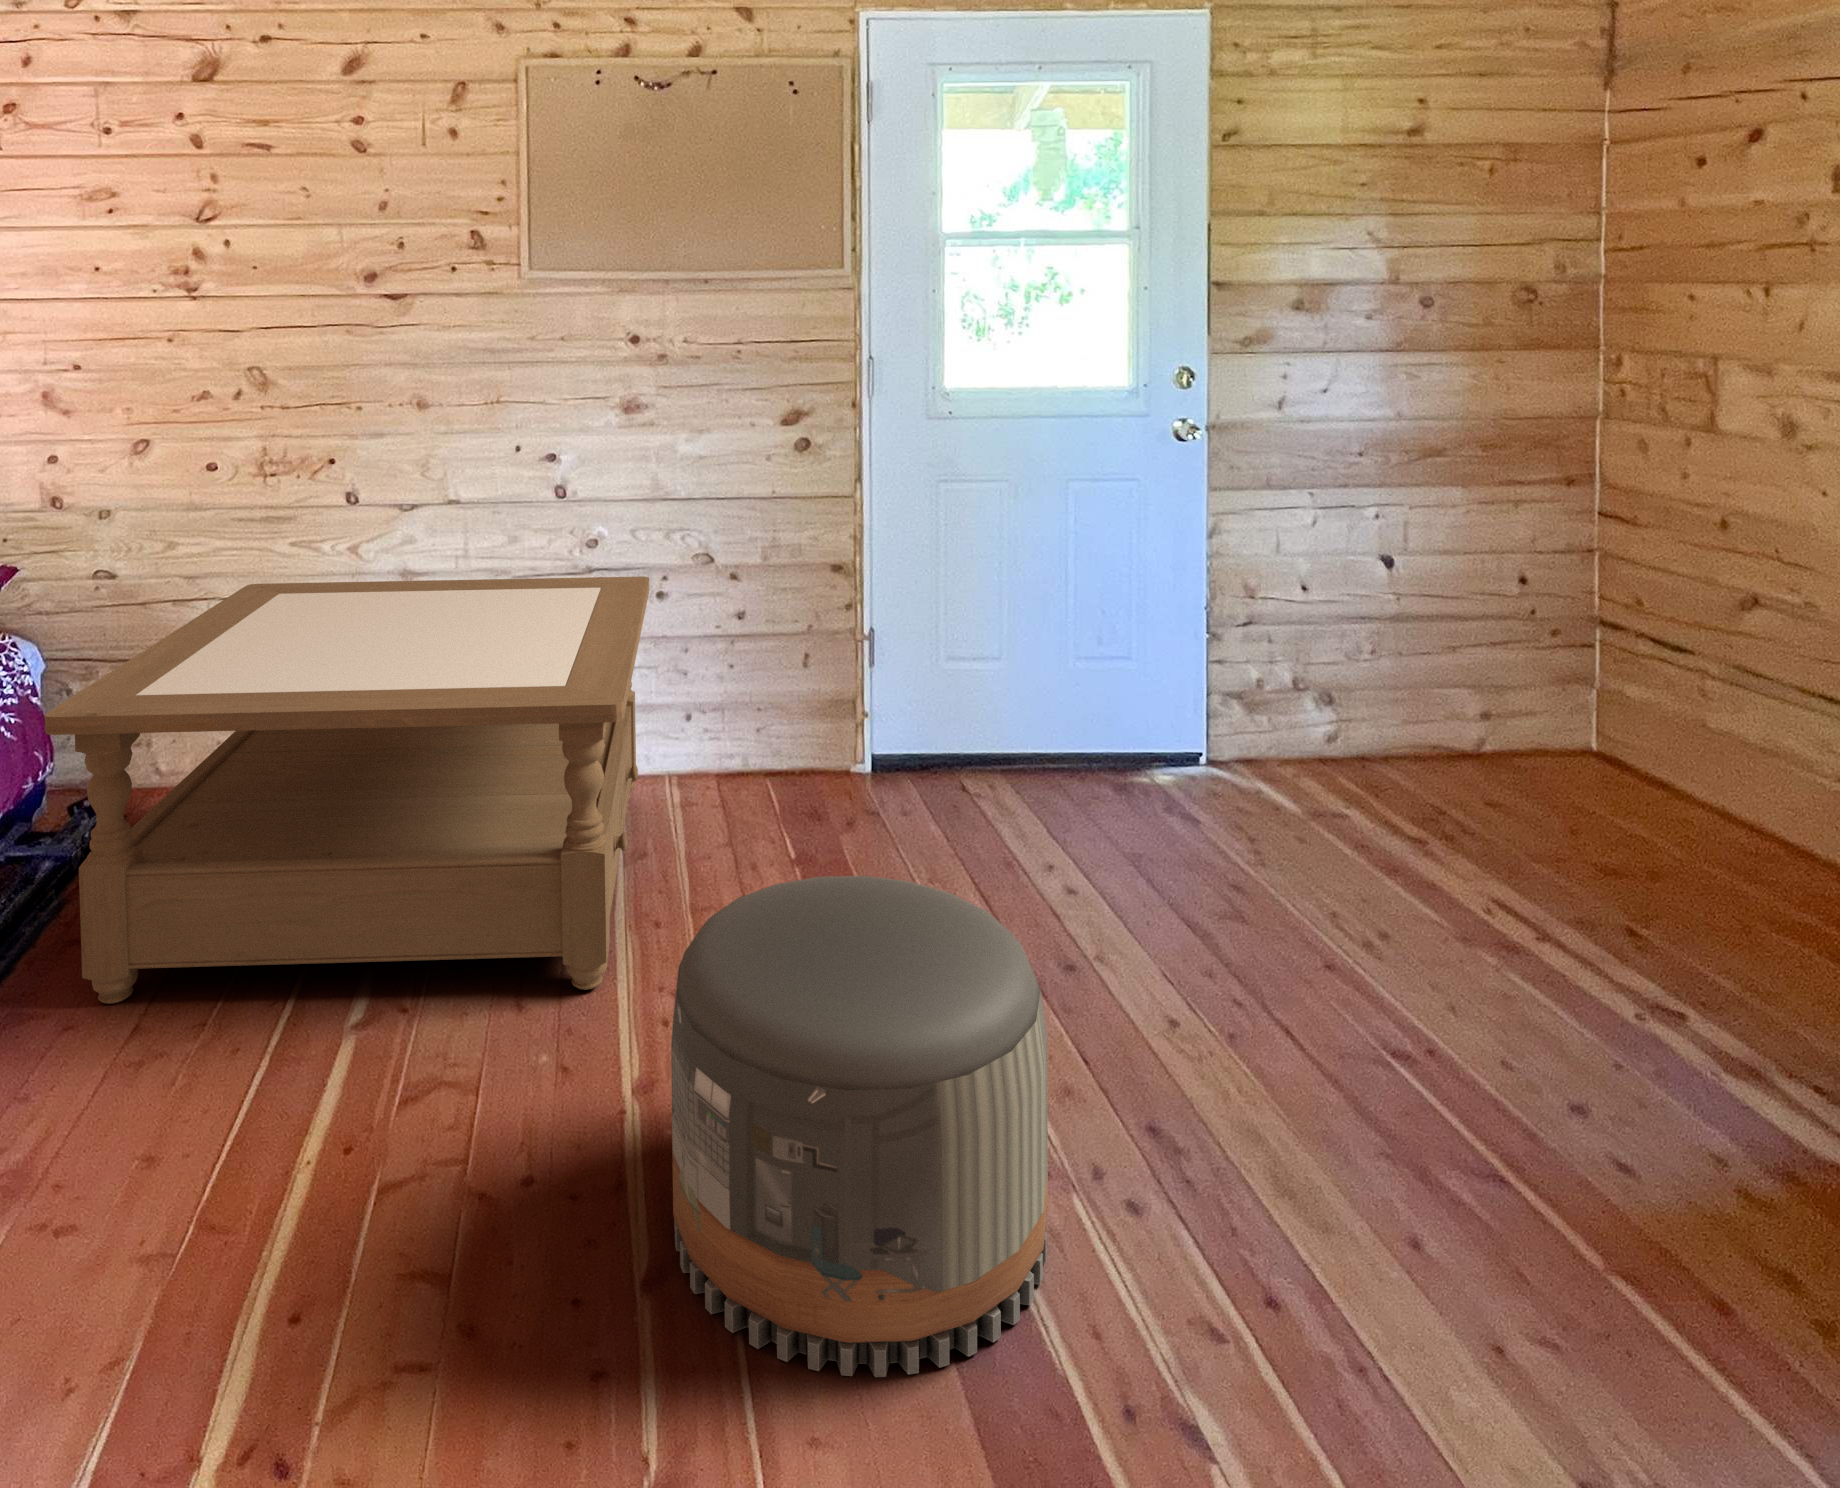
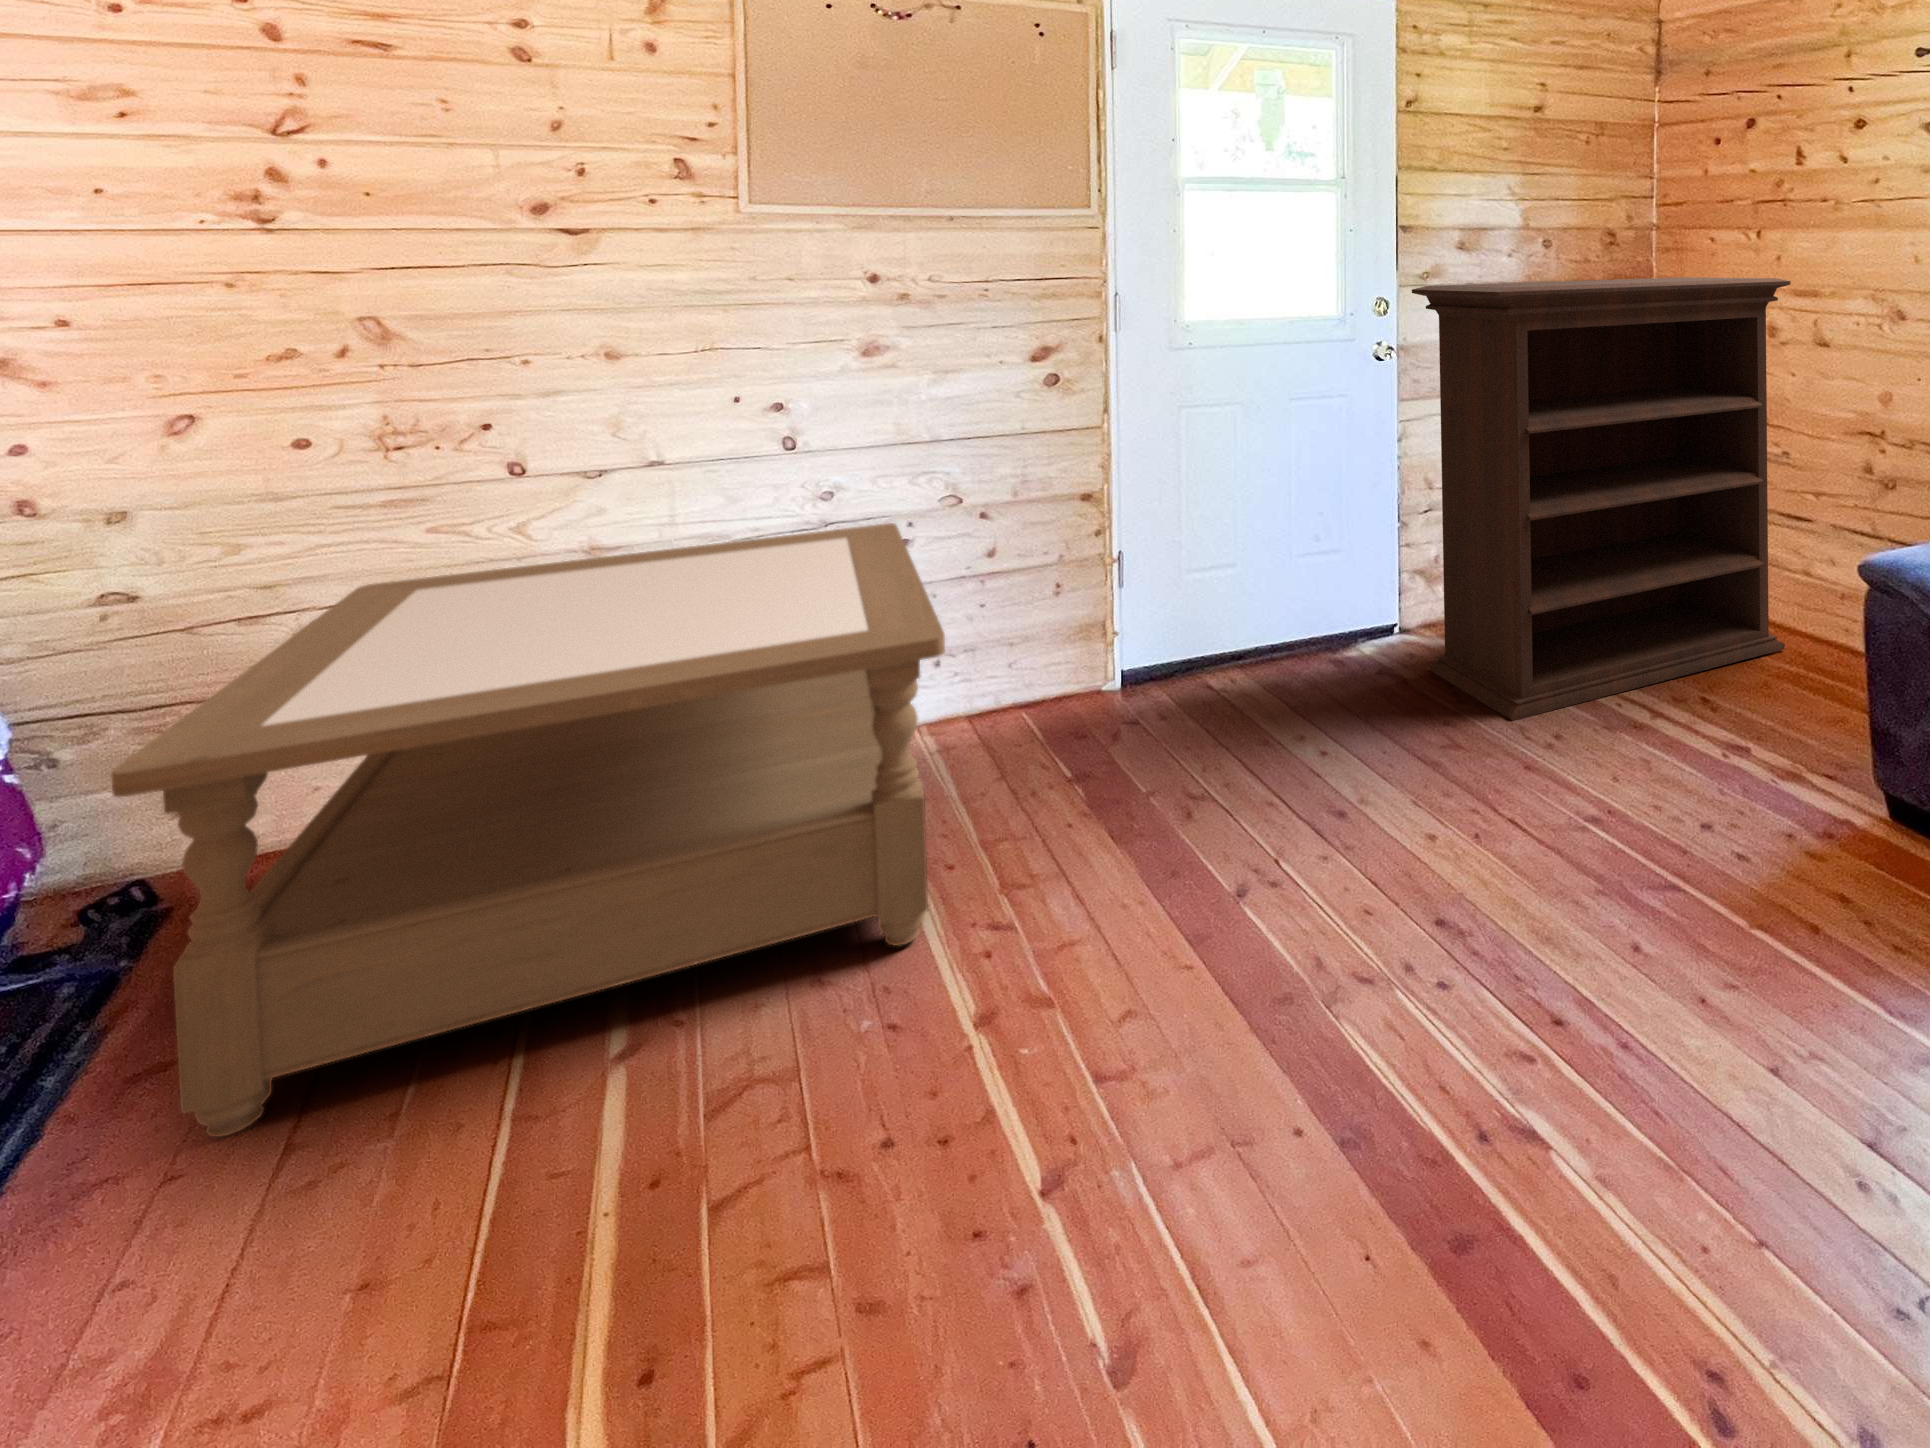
bookshelf: none [1208,353,1787,904] -> present [1412,277,1790,721]
pouf: present [671,876,1048,1377] -> none [1079,750,1433,1216]

